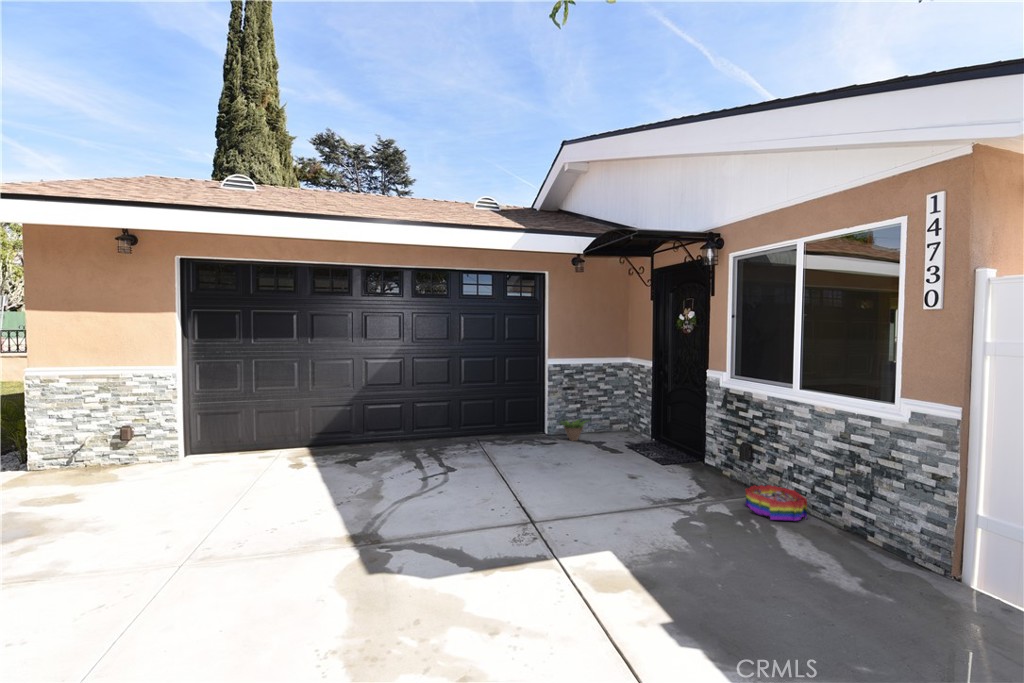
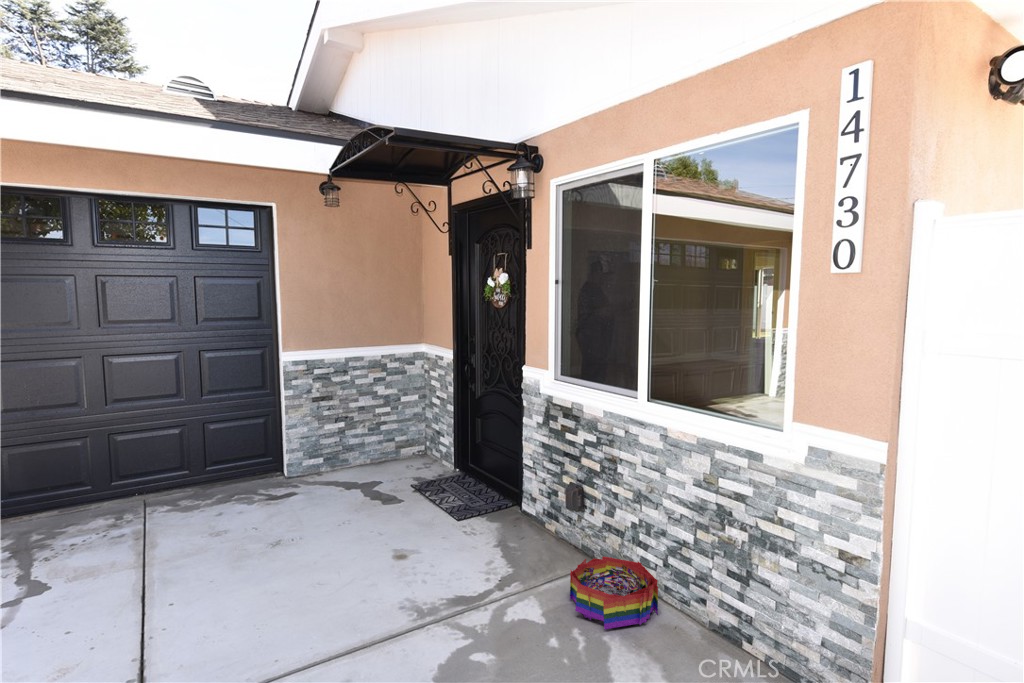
decorative plant: present [562,419,586,441] -> none [294,445,357,486]

